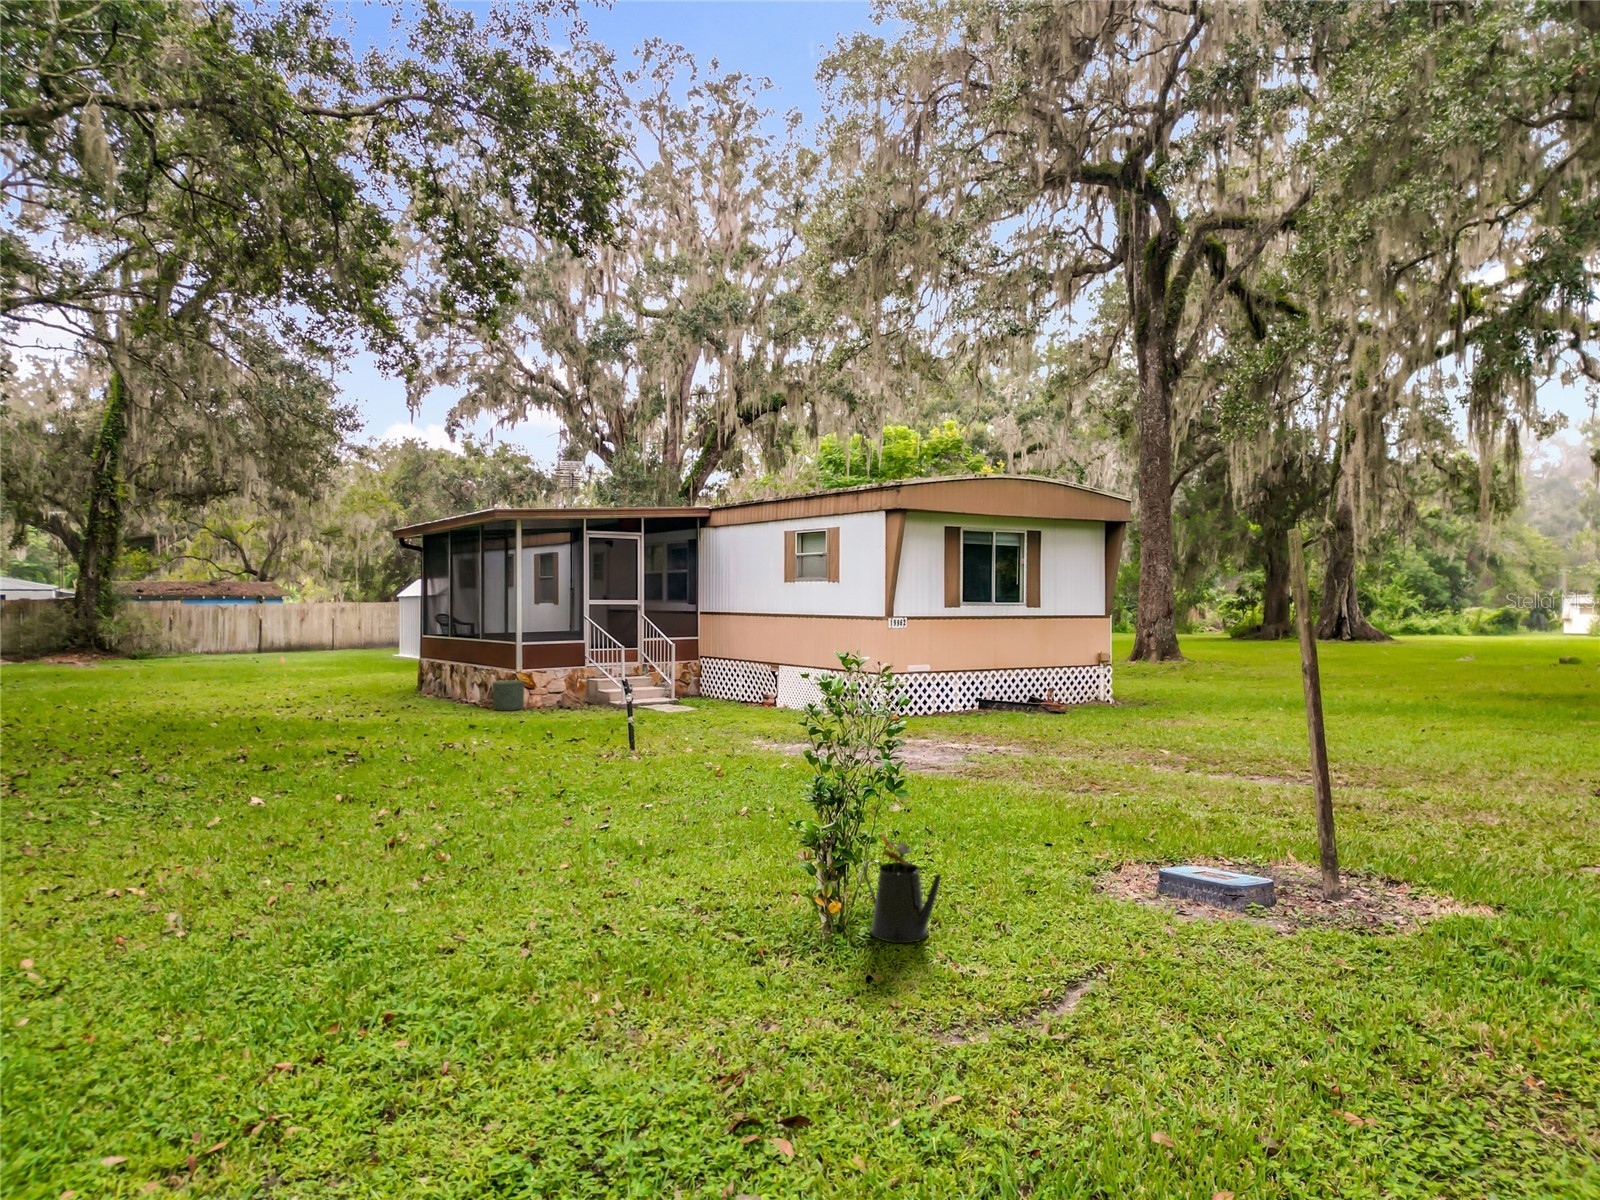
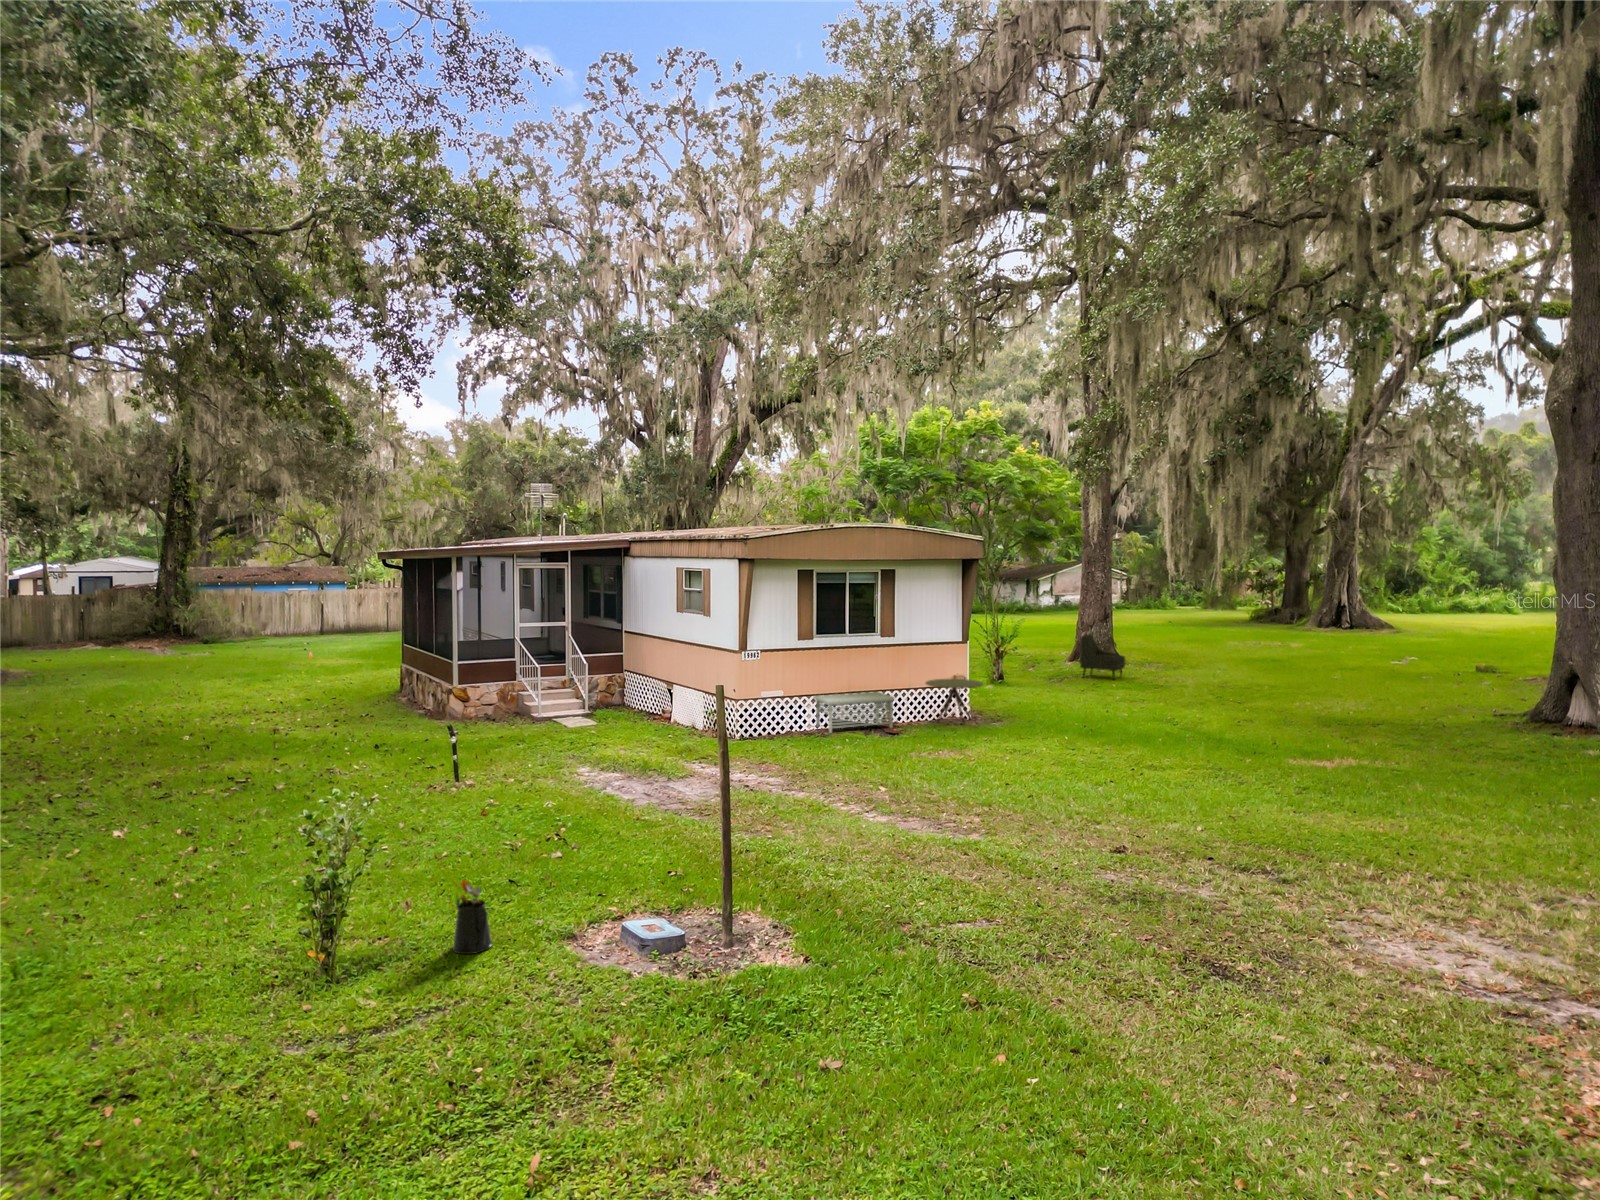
chair: none [1170,624,1215,671] -> present [1080,634,1125,679]
round table: none [1073,656,1141,704] -> present [926,679,983,724]
storage bench: none [960,668,1053,713] -> present [813,692,895,733]
planter: present [492,680,525,711] -> none [430,693,458,720]

